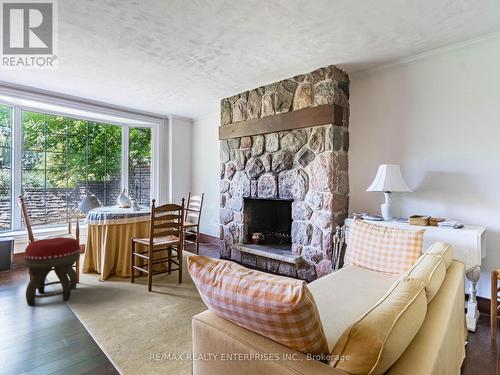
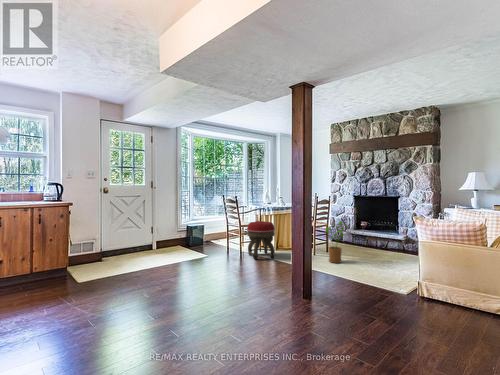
house plant: none [145,241,186,312] -> present [325,221,348,263]

